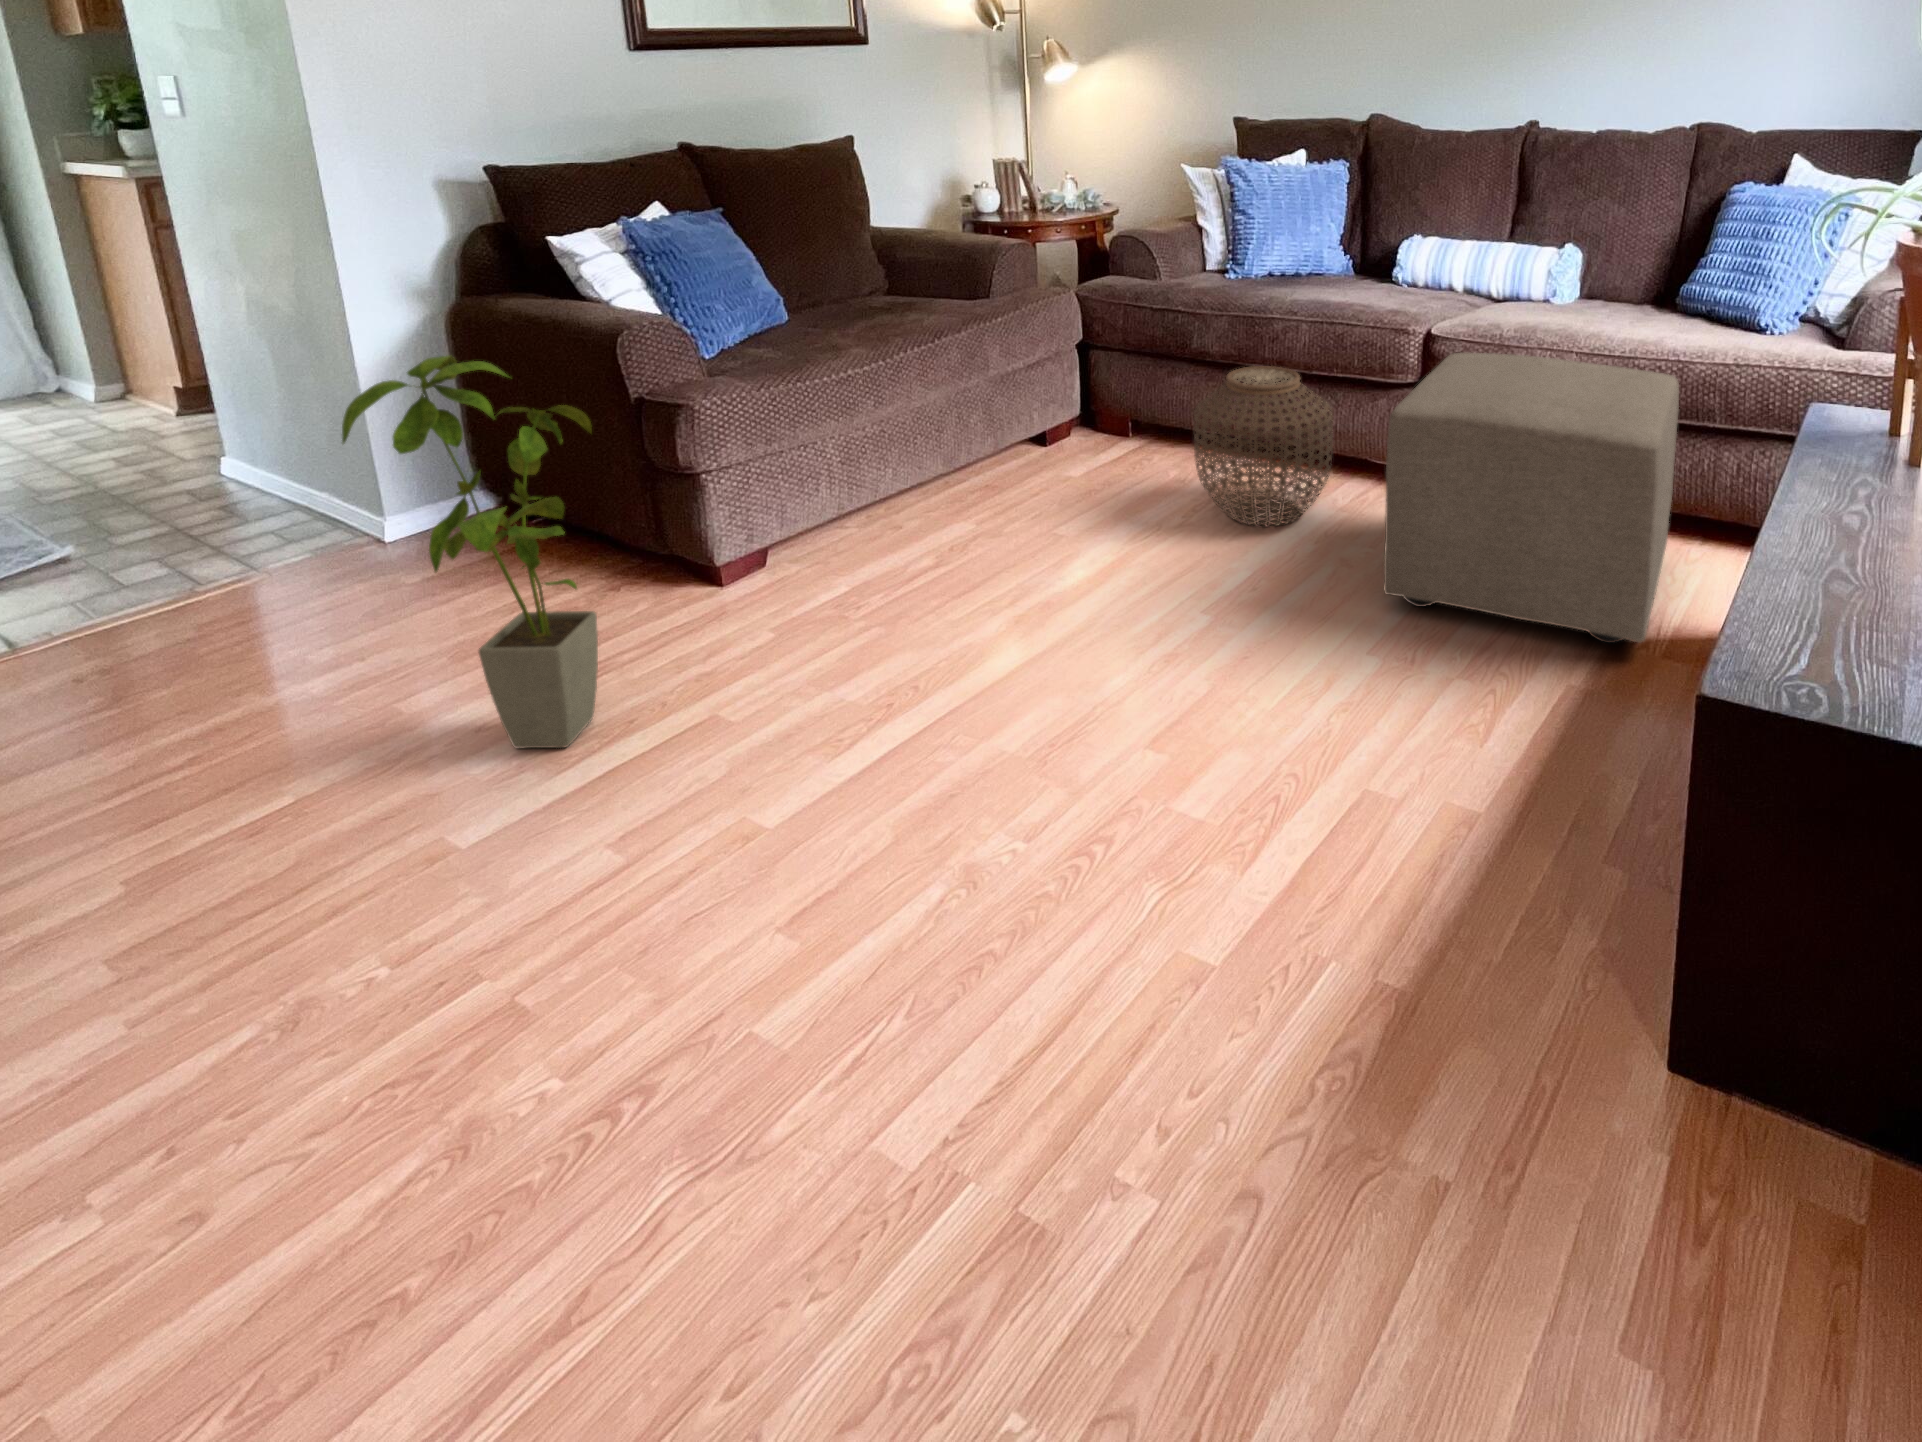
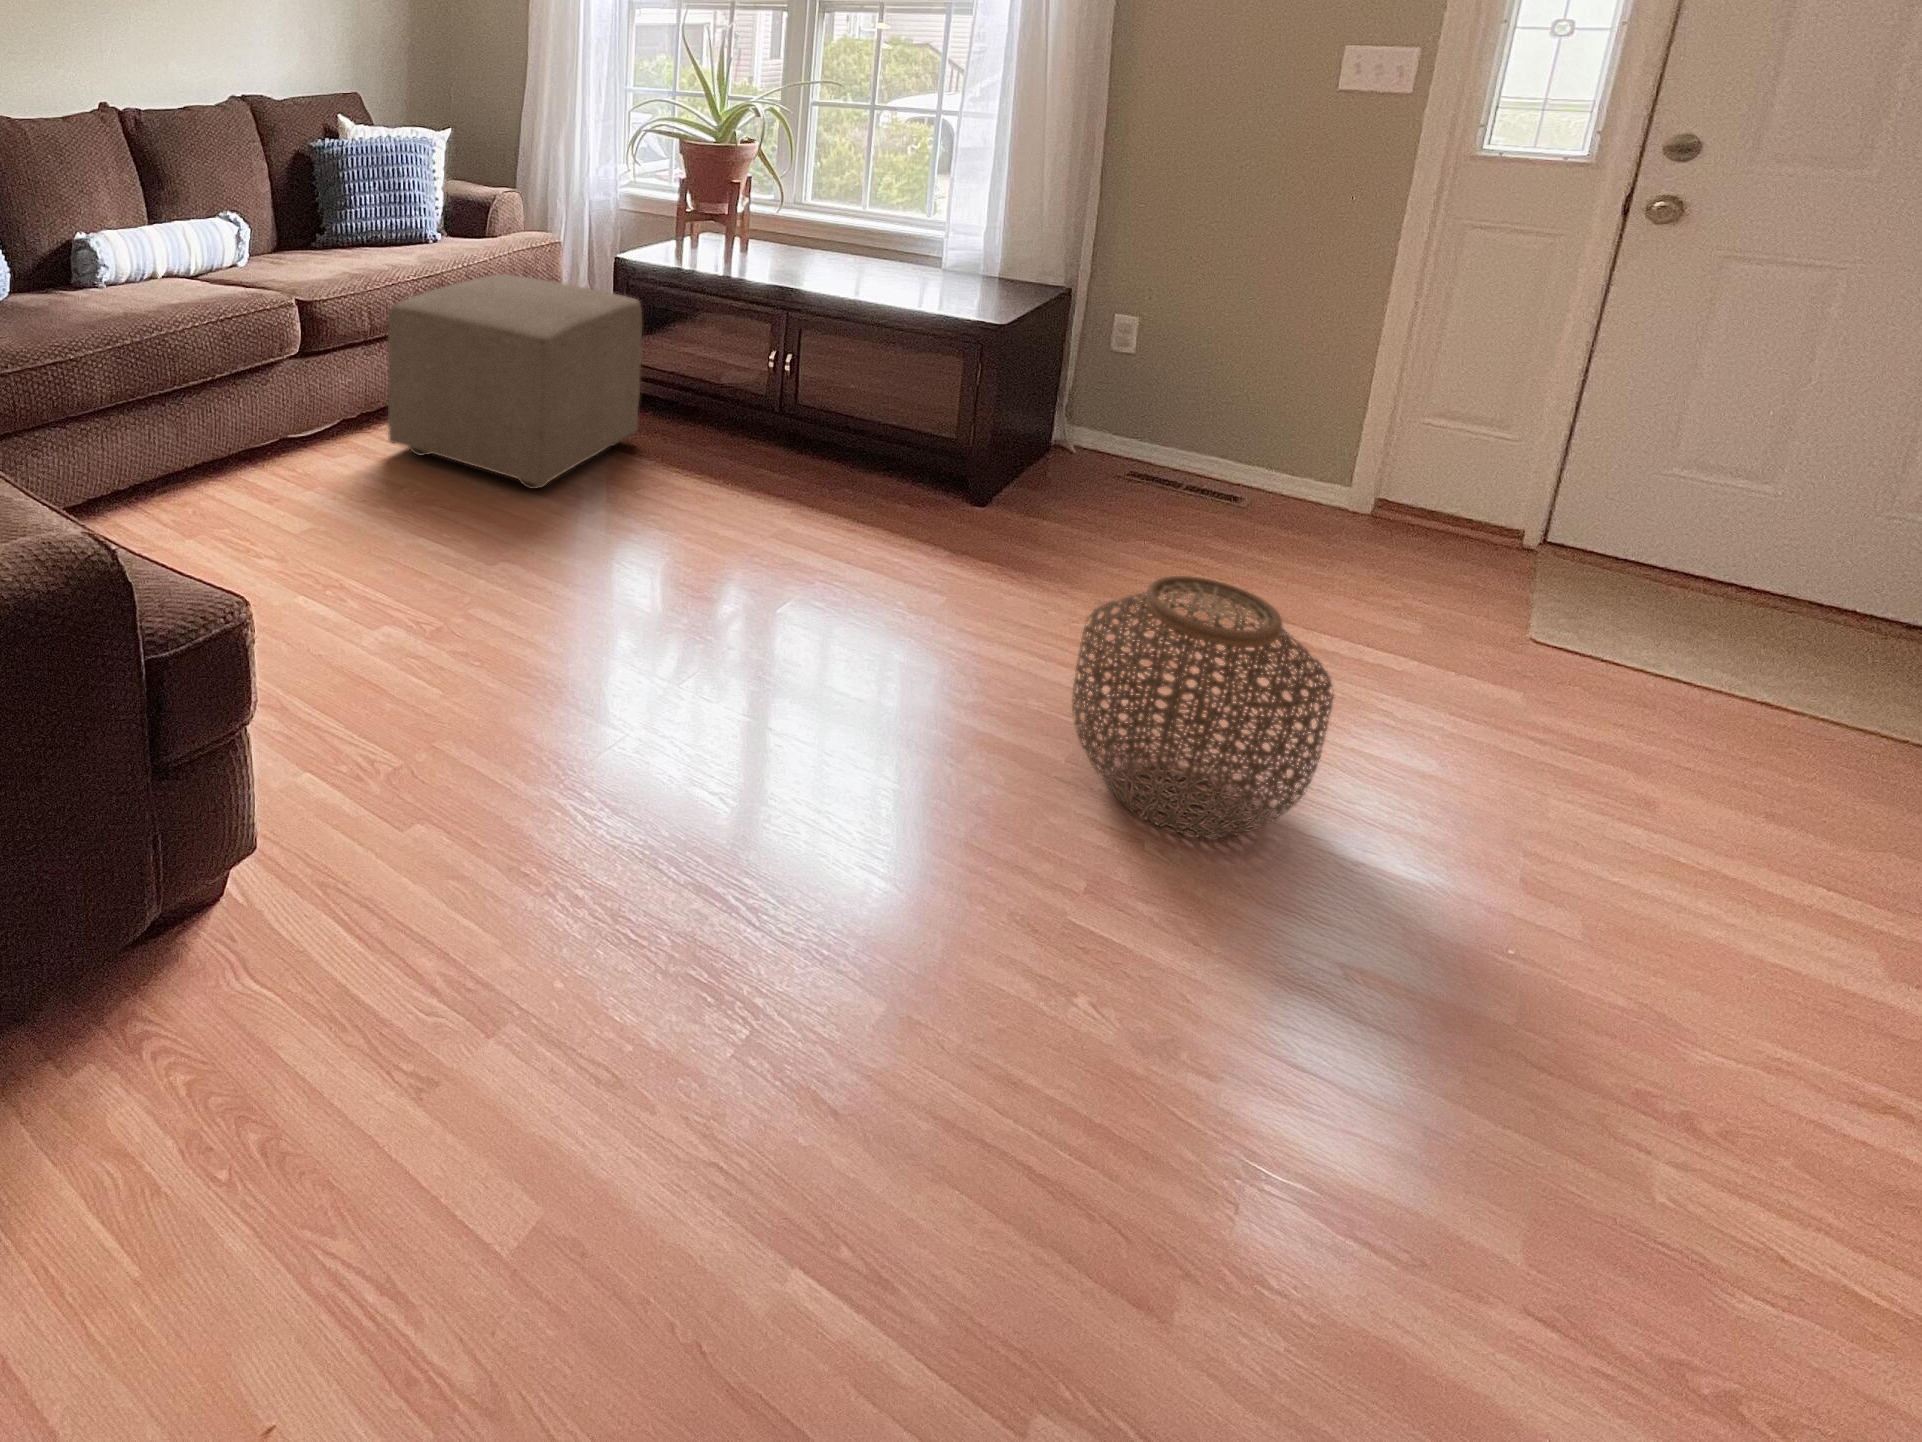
house plant: present [342,355,598,748] -> none [616,526,920,1047]
woven basket: present [1194,366,1333,527] -> present [1072,576,1334,838]

